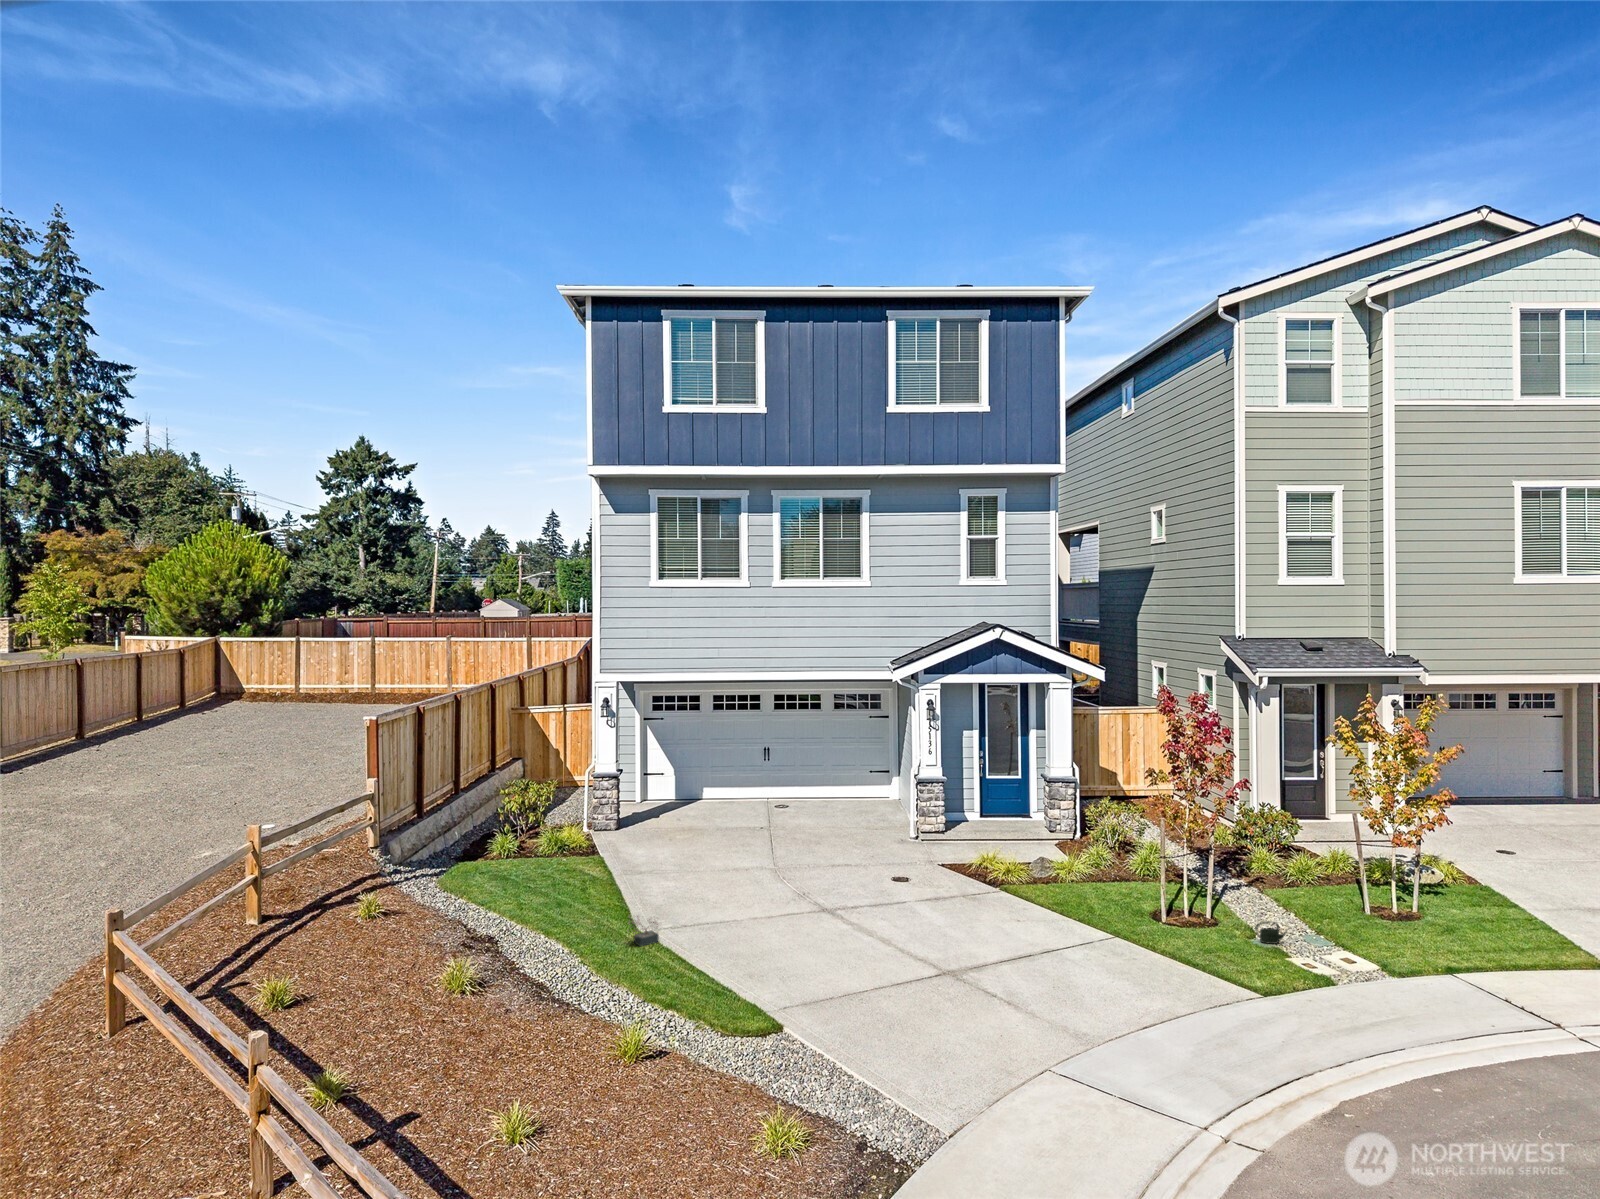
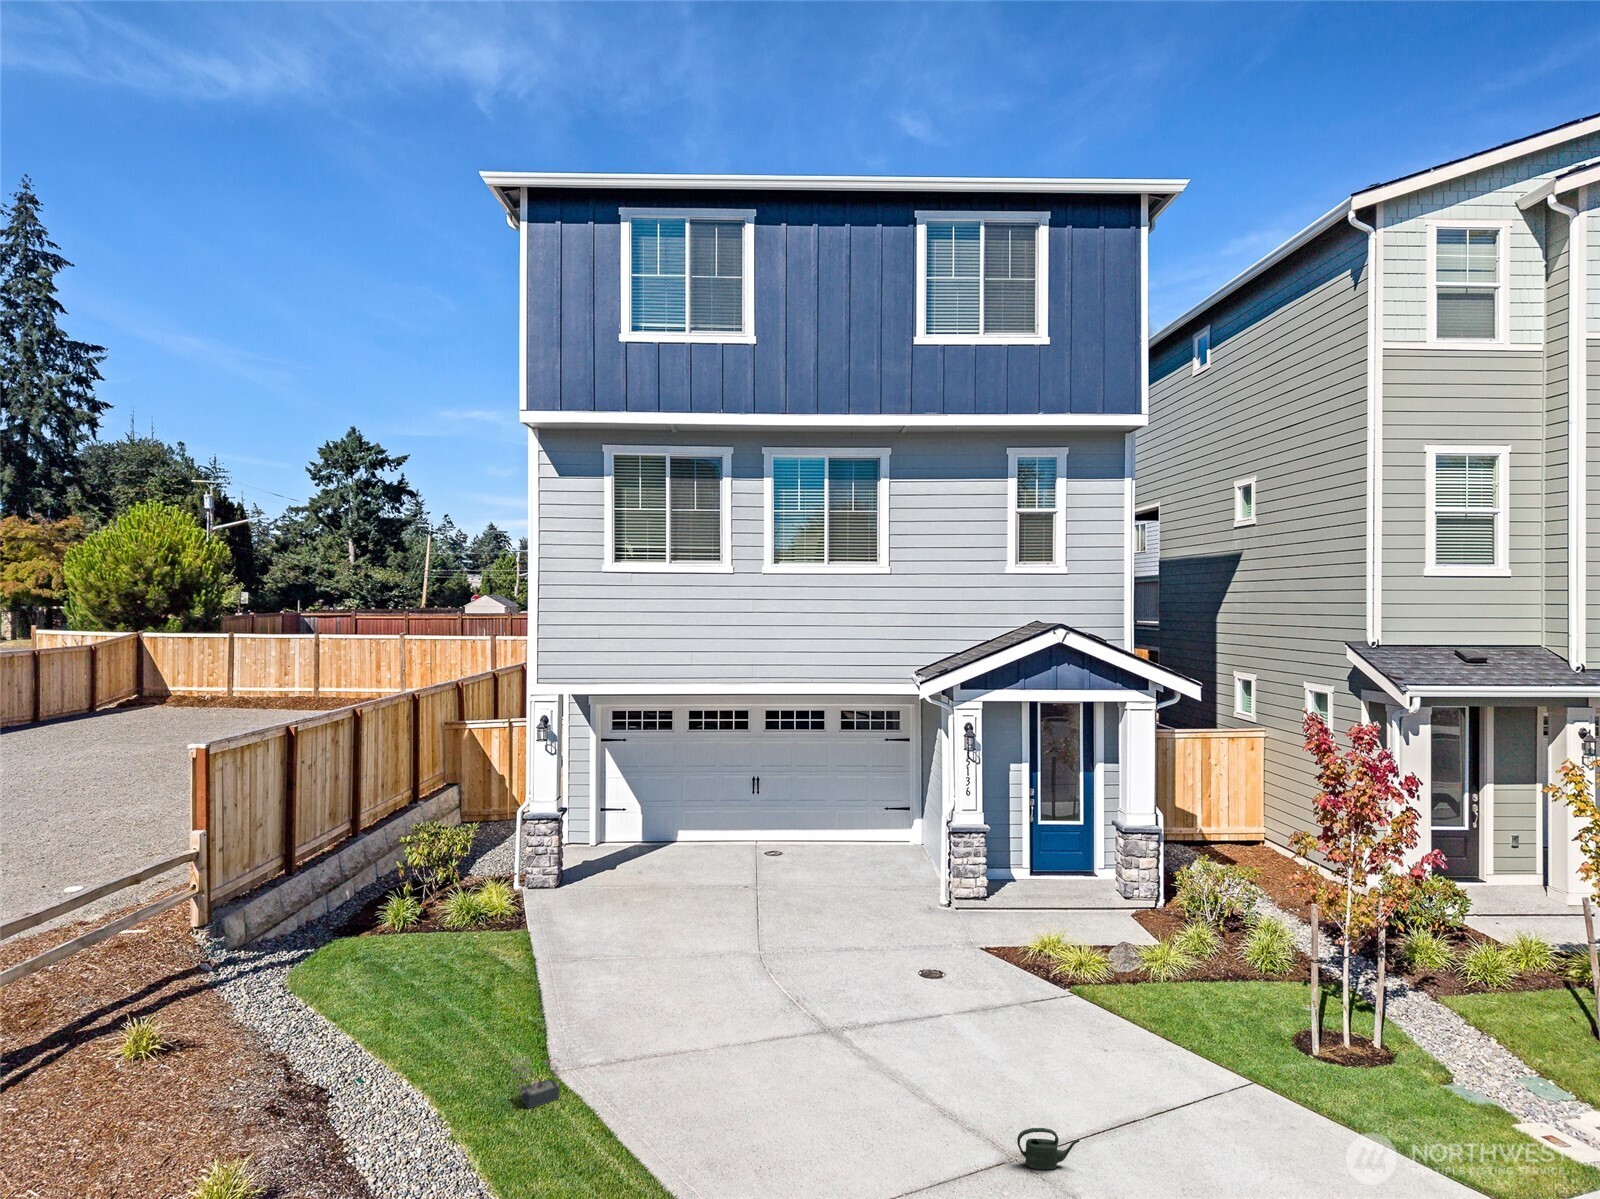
watering can: present [1255,921,1289,944] -> present [1017,1128,1079,1169]

